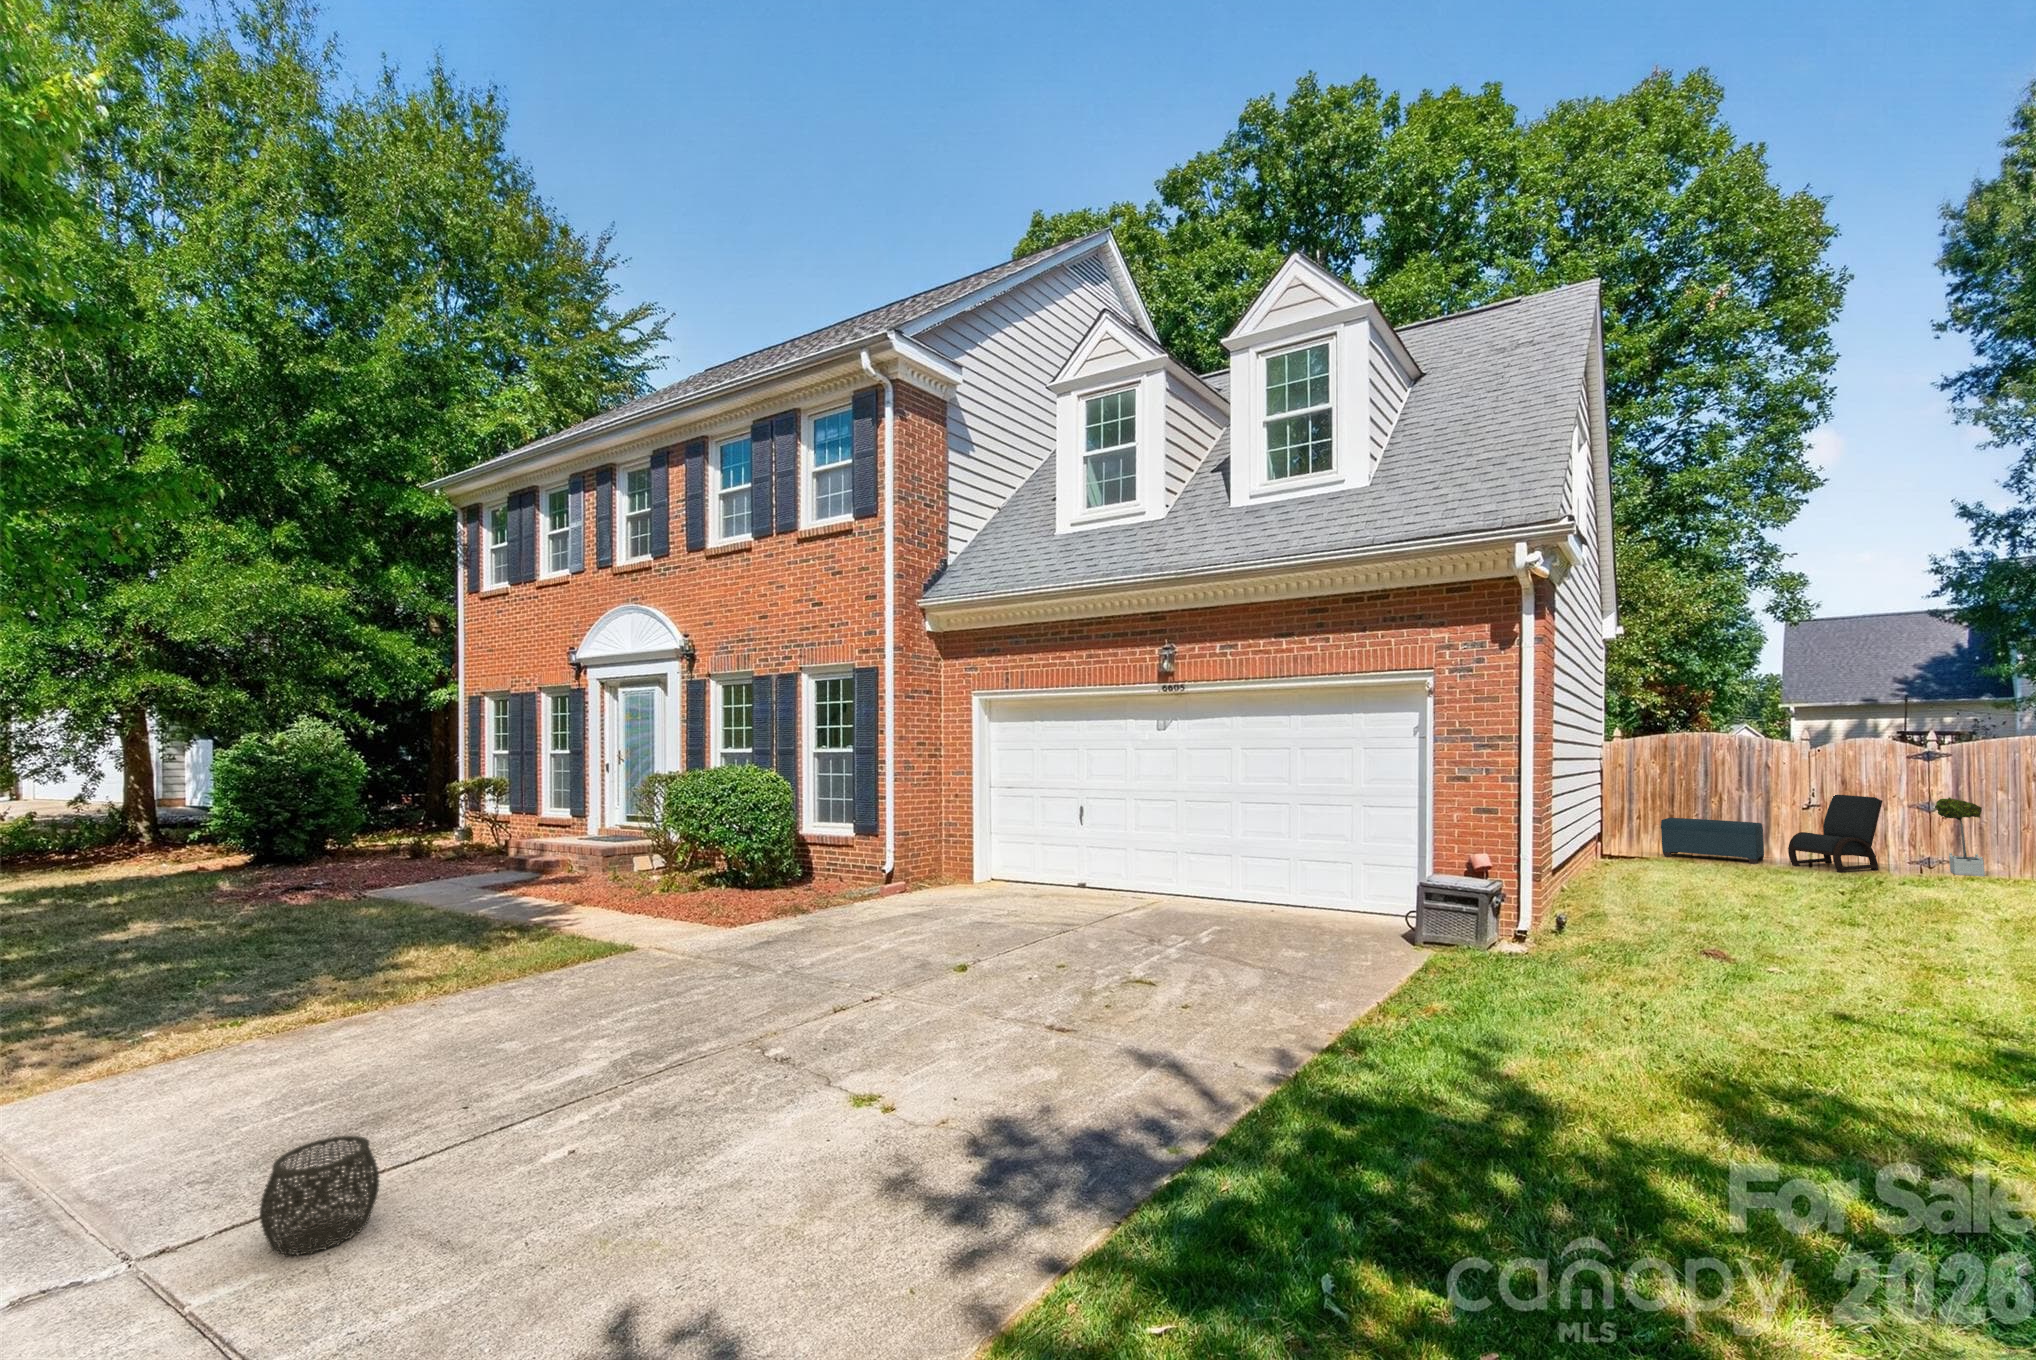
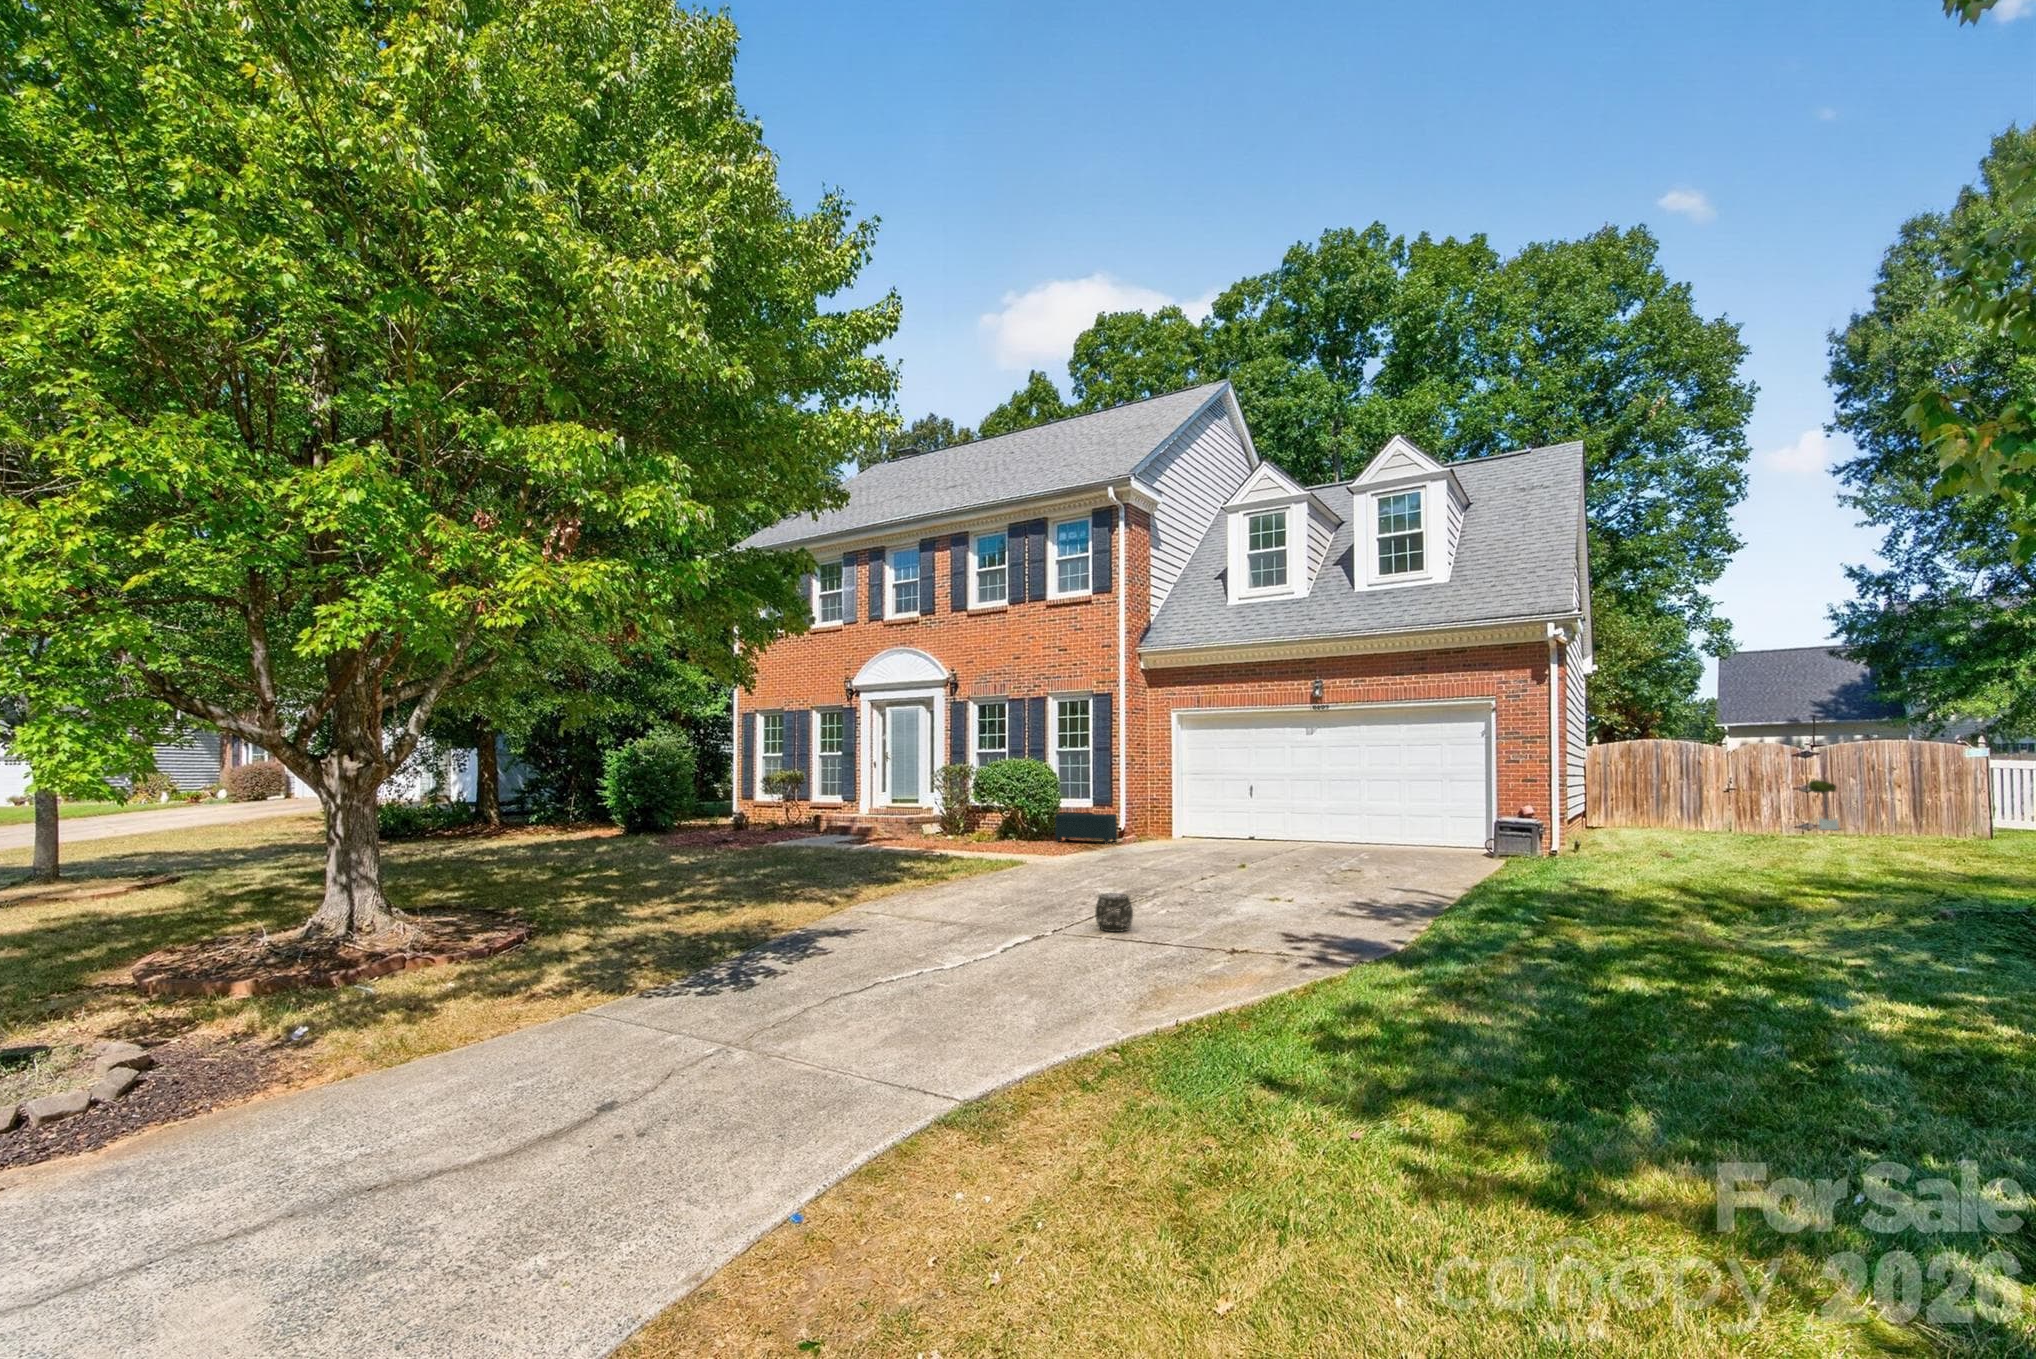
lounge chair: present [1788,795,1882,873] -> none [1714,779,1775,829]
bench: present [1661,818,1764,864] -> present [1055,813,1118,844]

